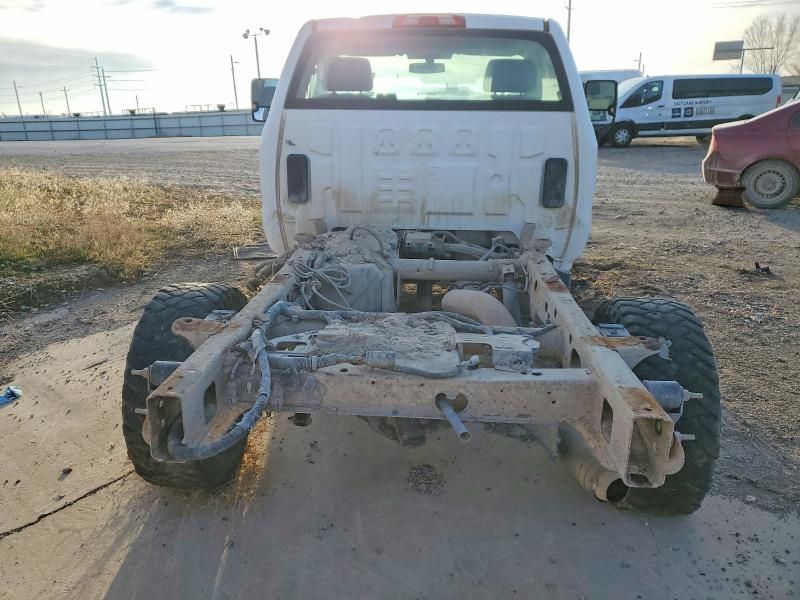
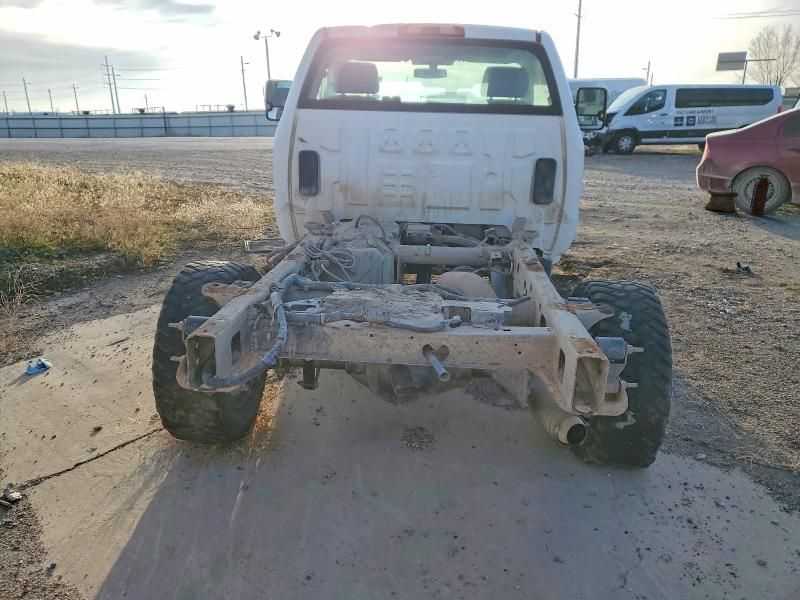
fire extinguisher: none [759,167,781,210] -> present [750,174,771,216]

